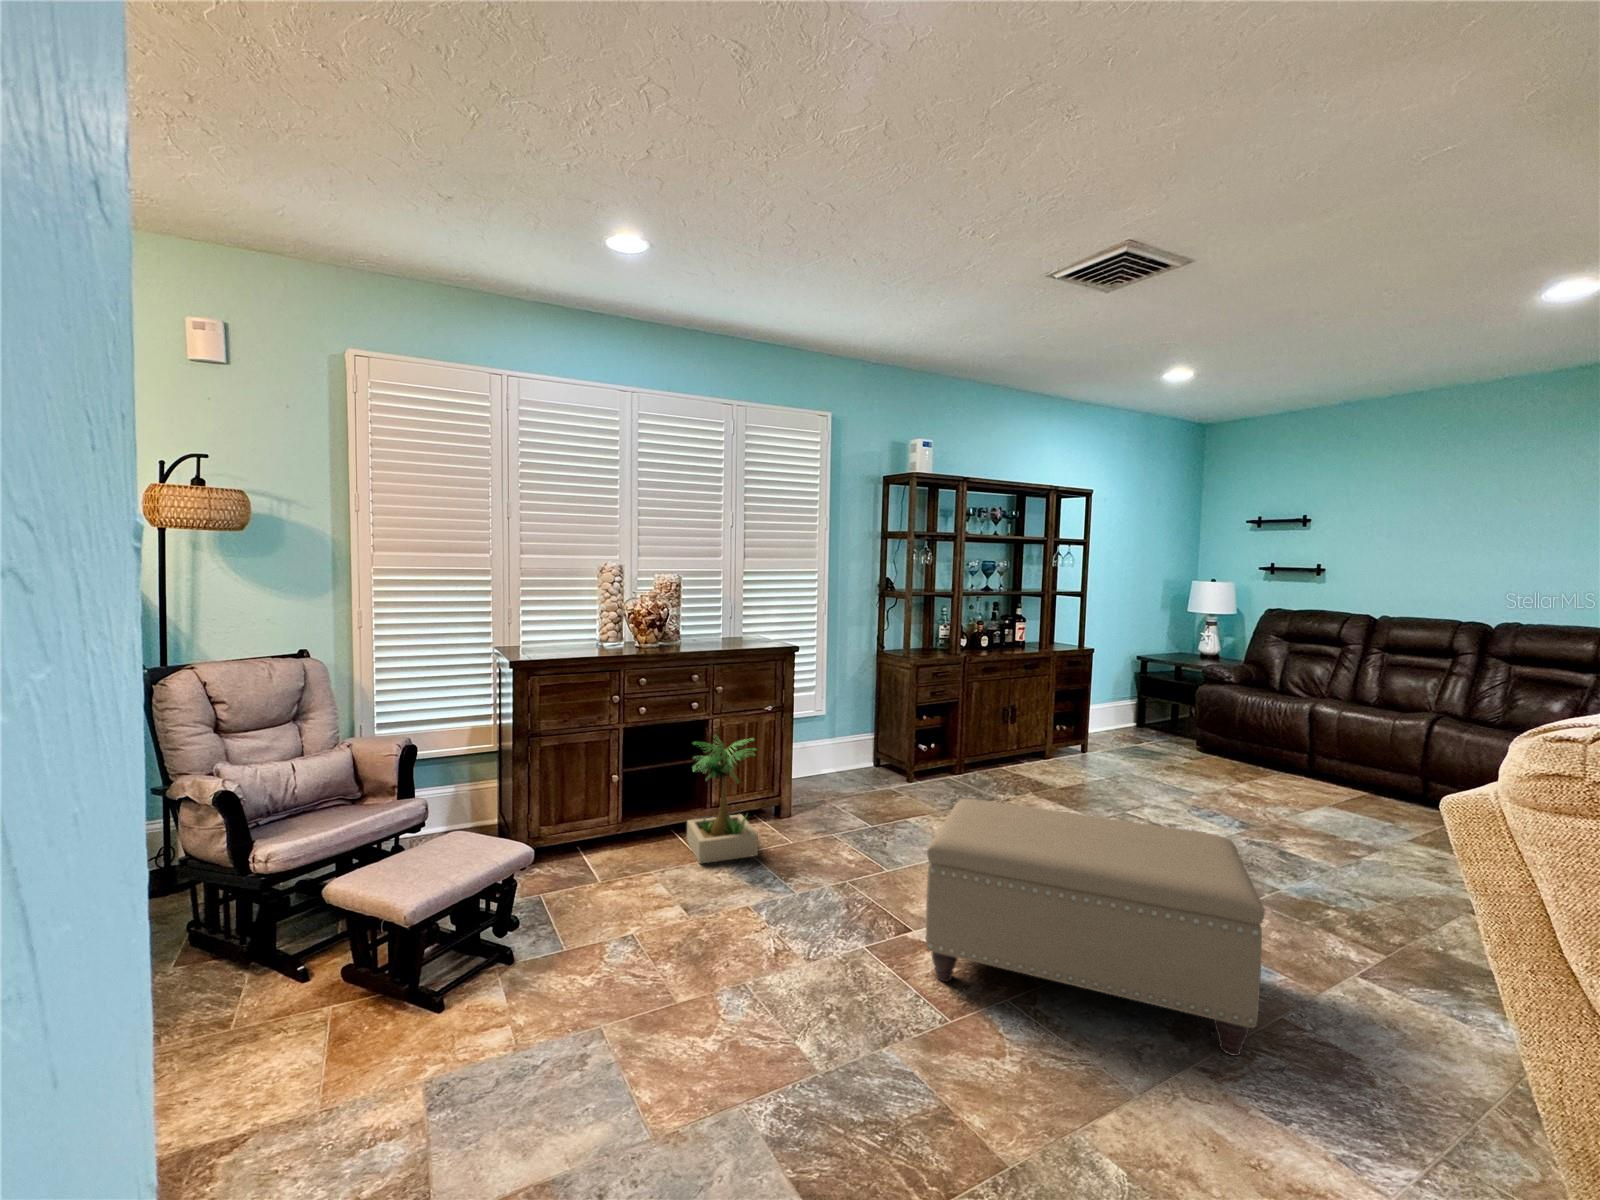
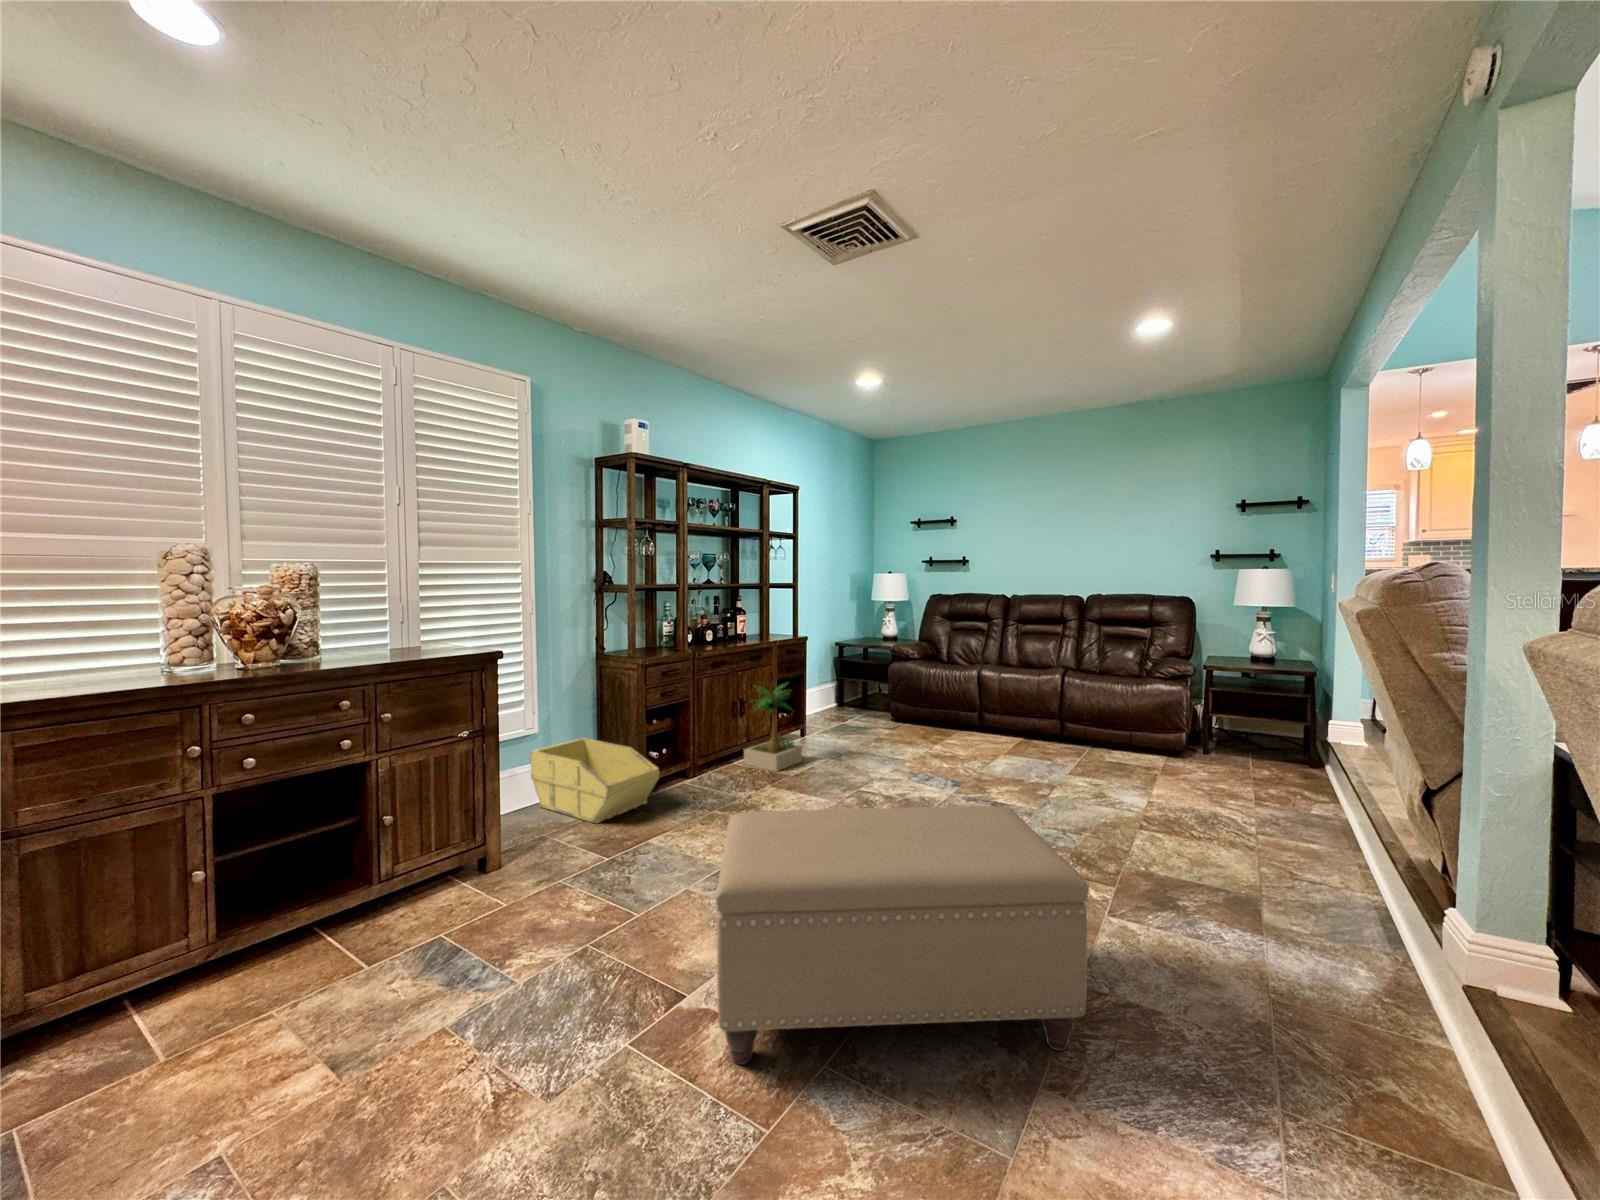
storage bin: none [818,724,923,798] -> present [530,738,659,823]
potted plant: present [687,735,758,863] -> present [744,685,802,772]

